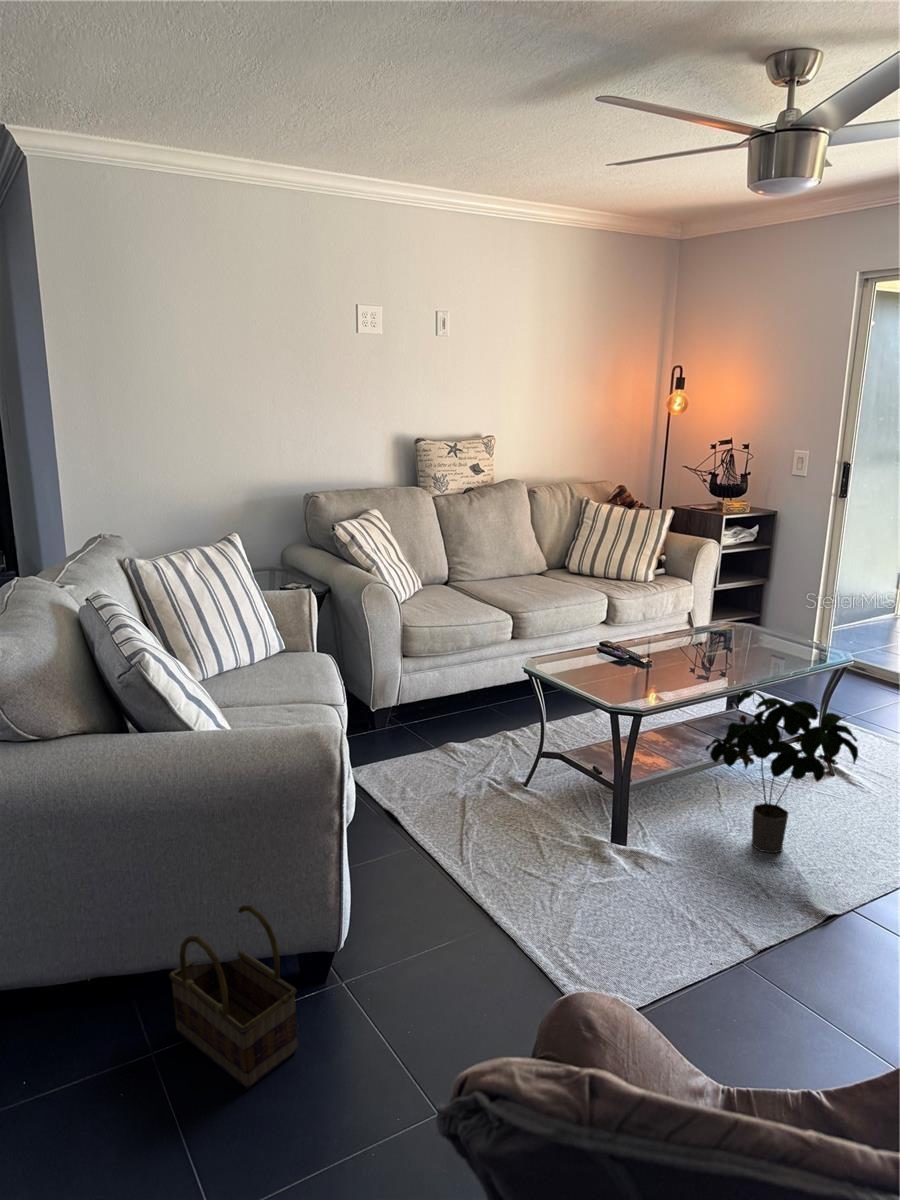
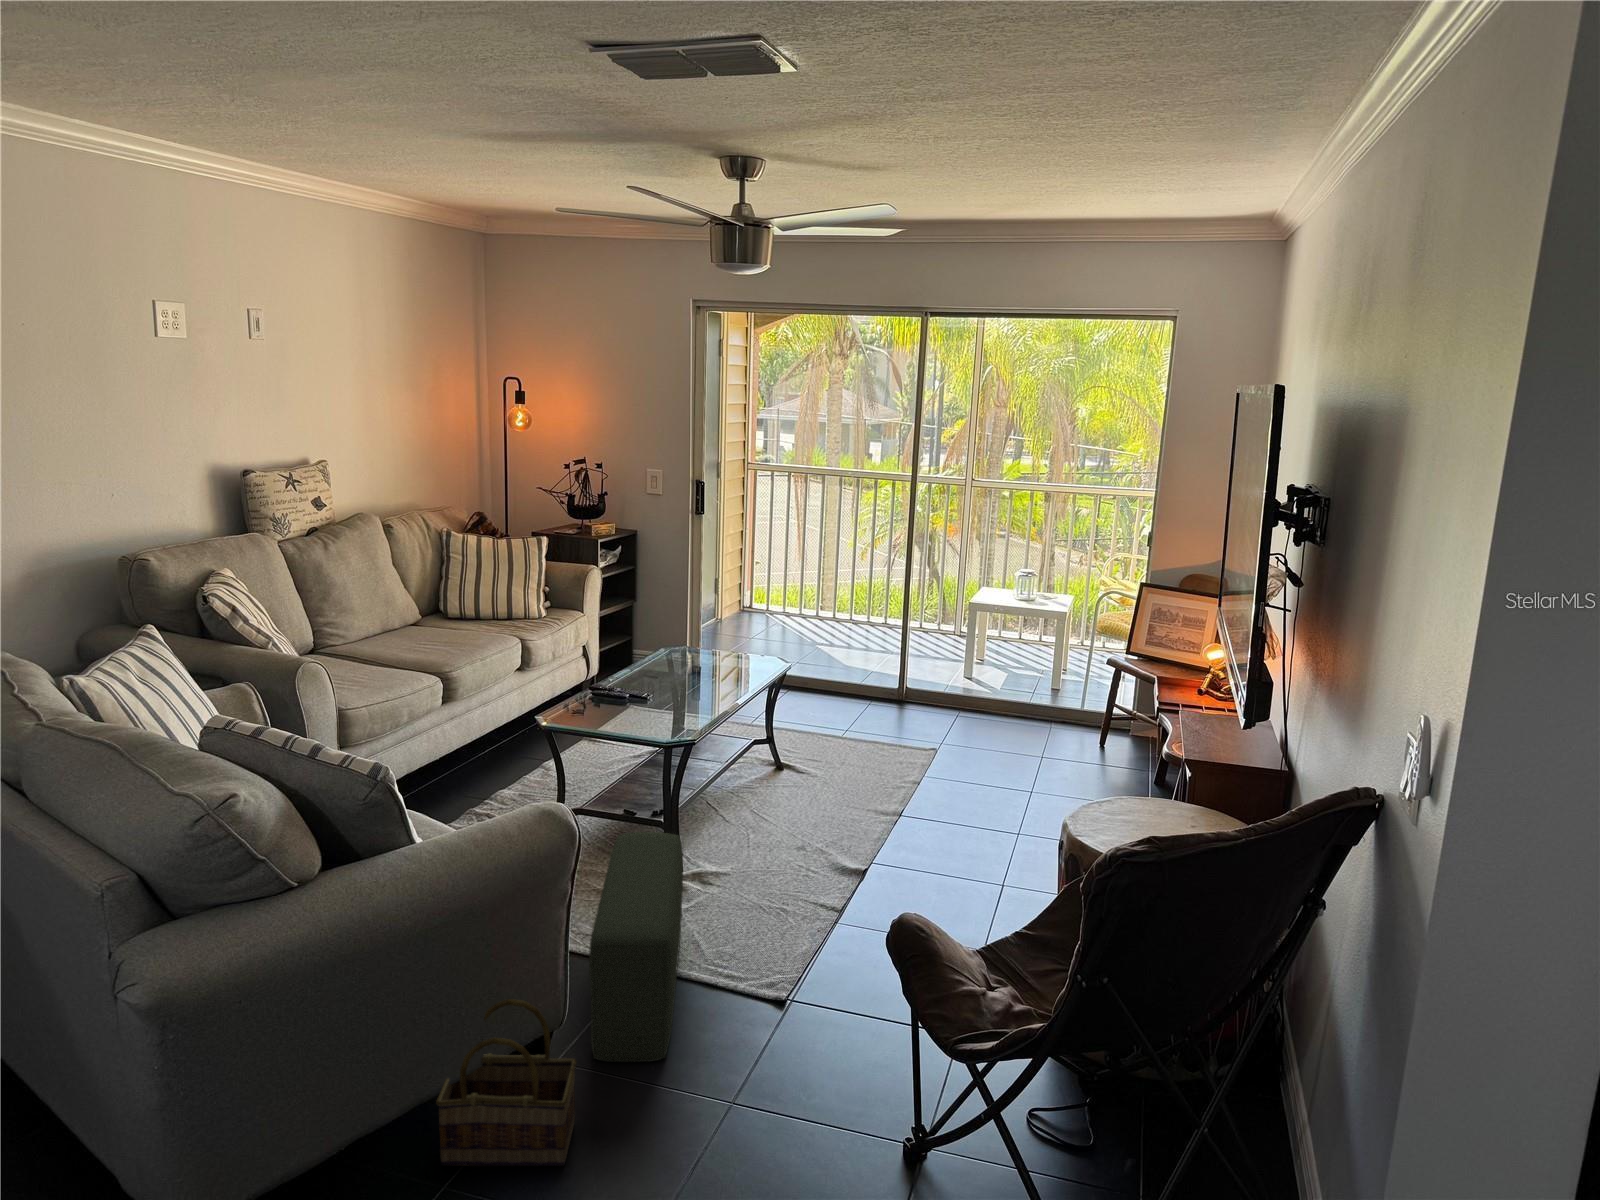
potted plant: present [705,690,858,853] -> none [719,701,852,843]
pouf: none [367,786,571,1029] -> present [589,832,683,1062]

